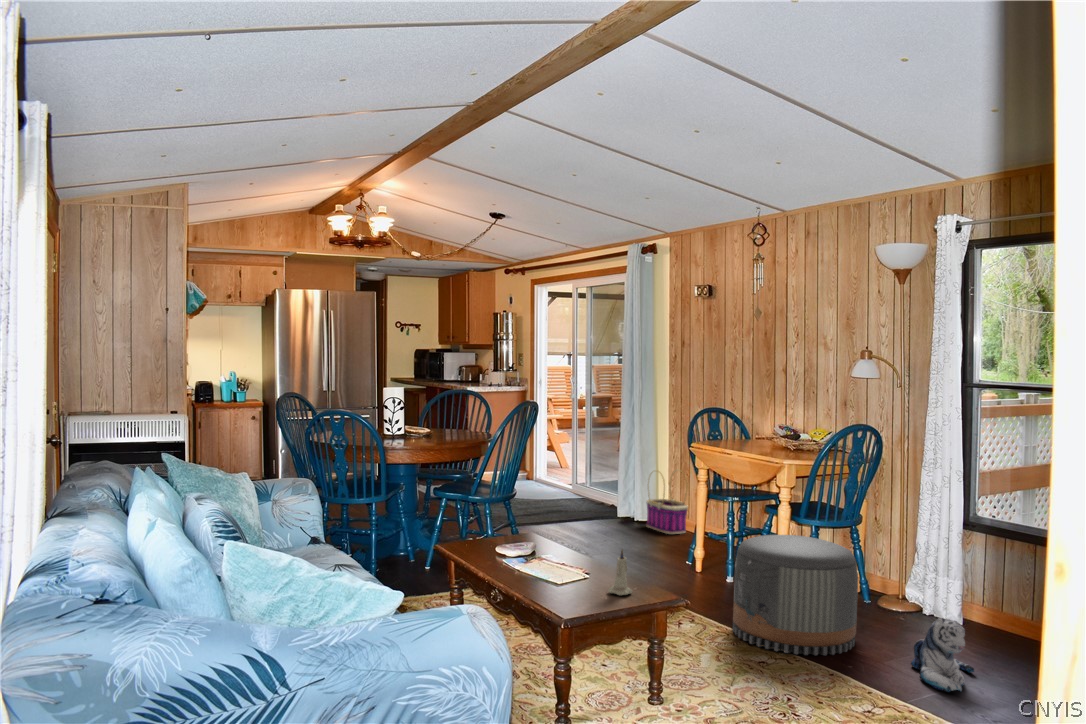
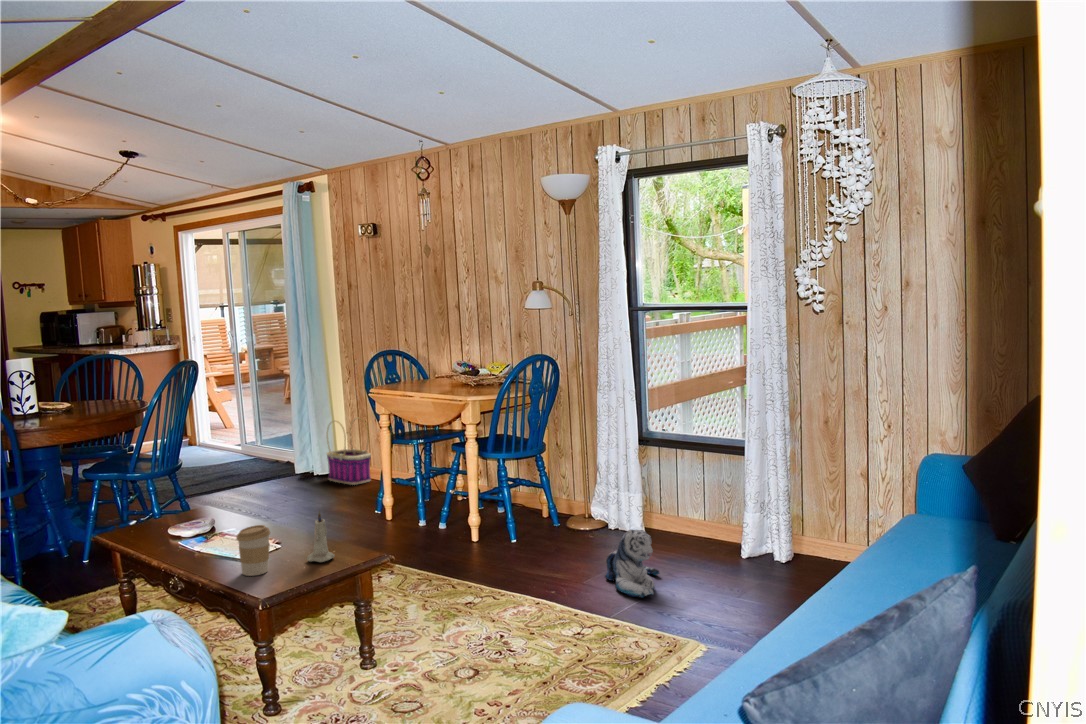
pouf: present [733,535,858,655] -> none [433,470,552,588]
coffee cup: none [551,554,579,597] -> present [236,525,270,576]

